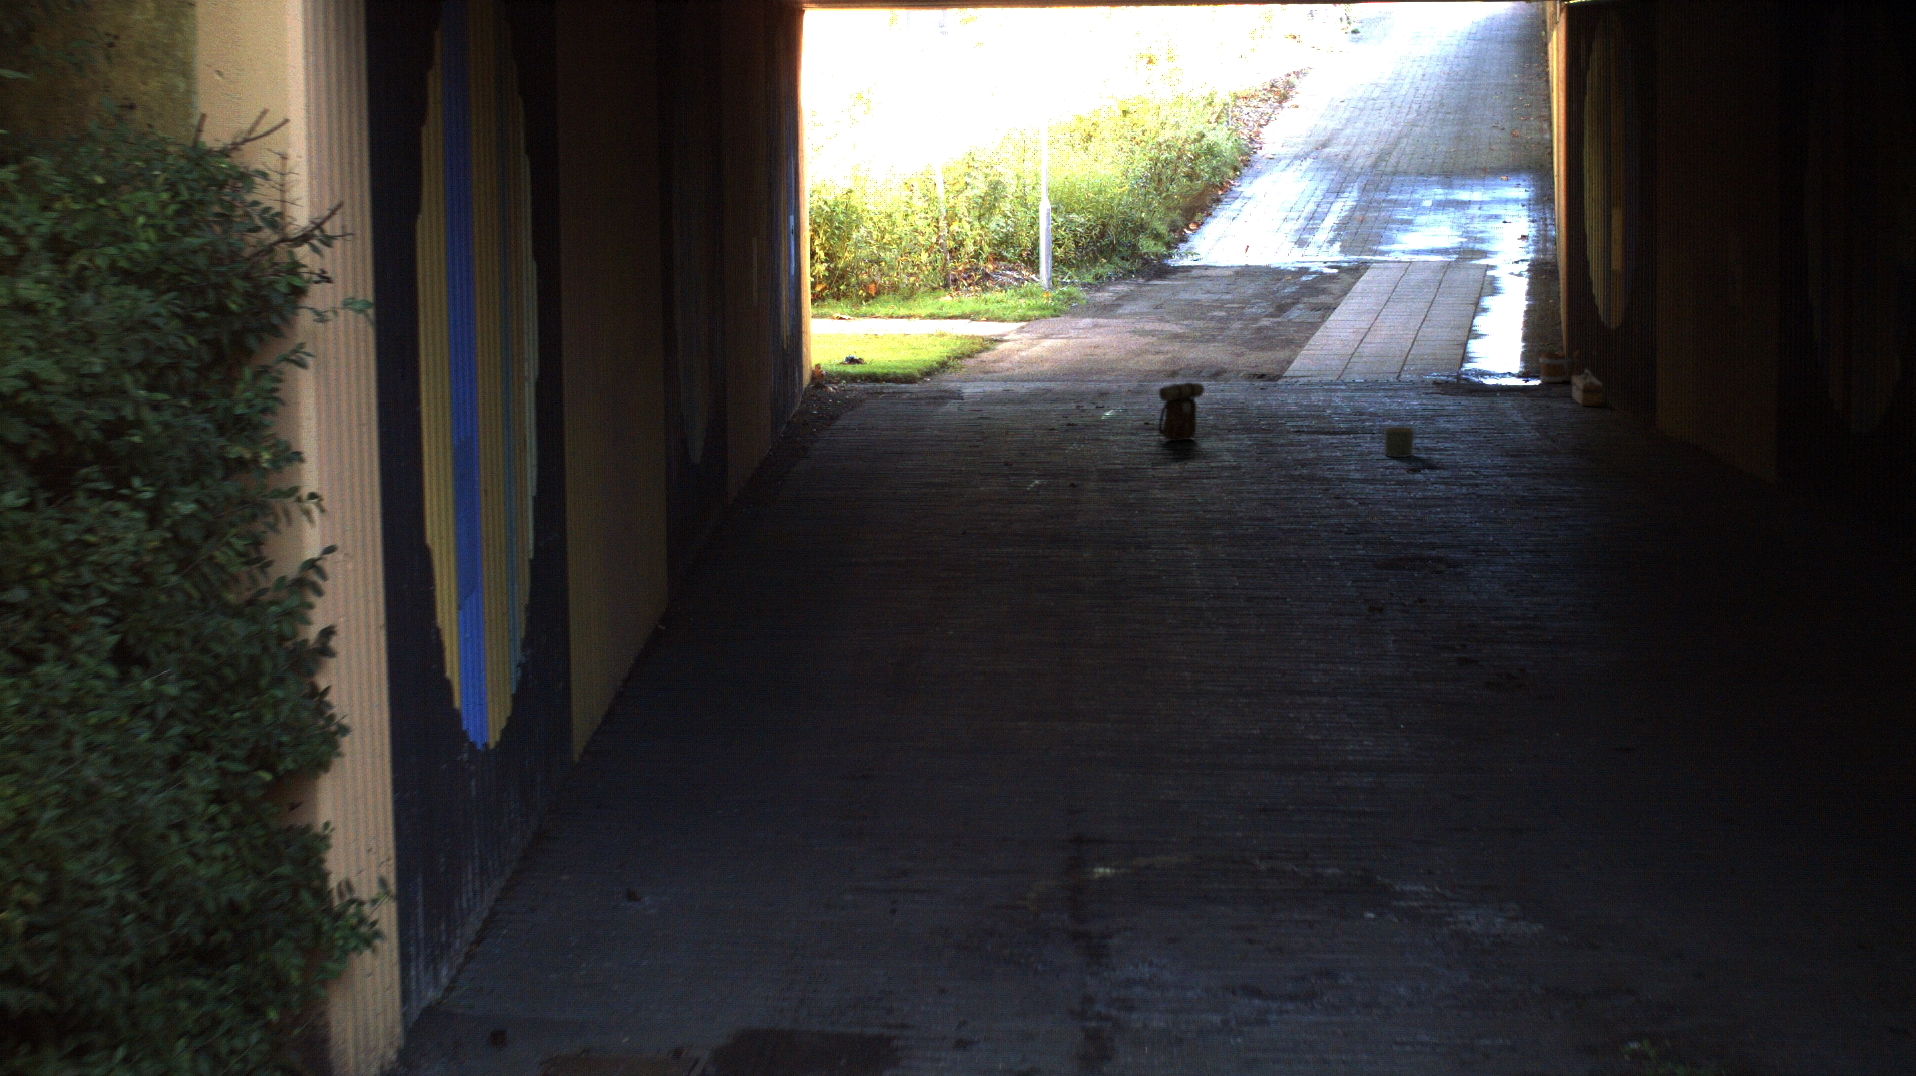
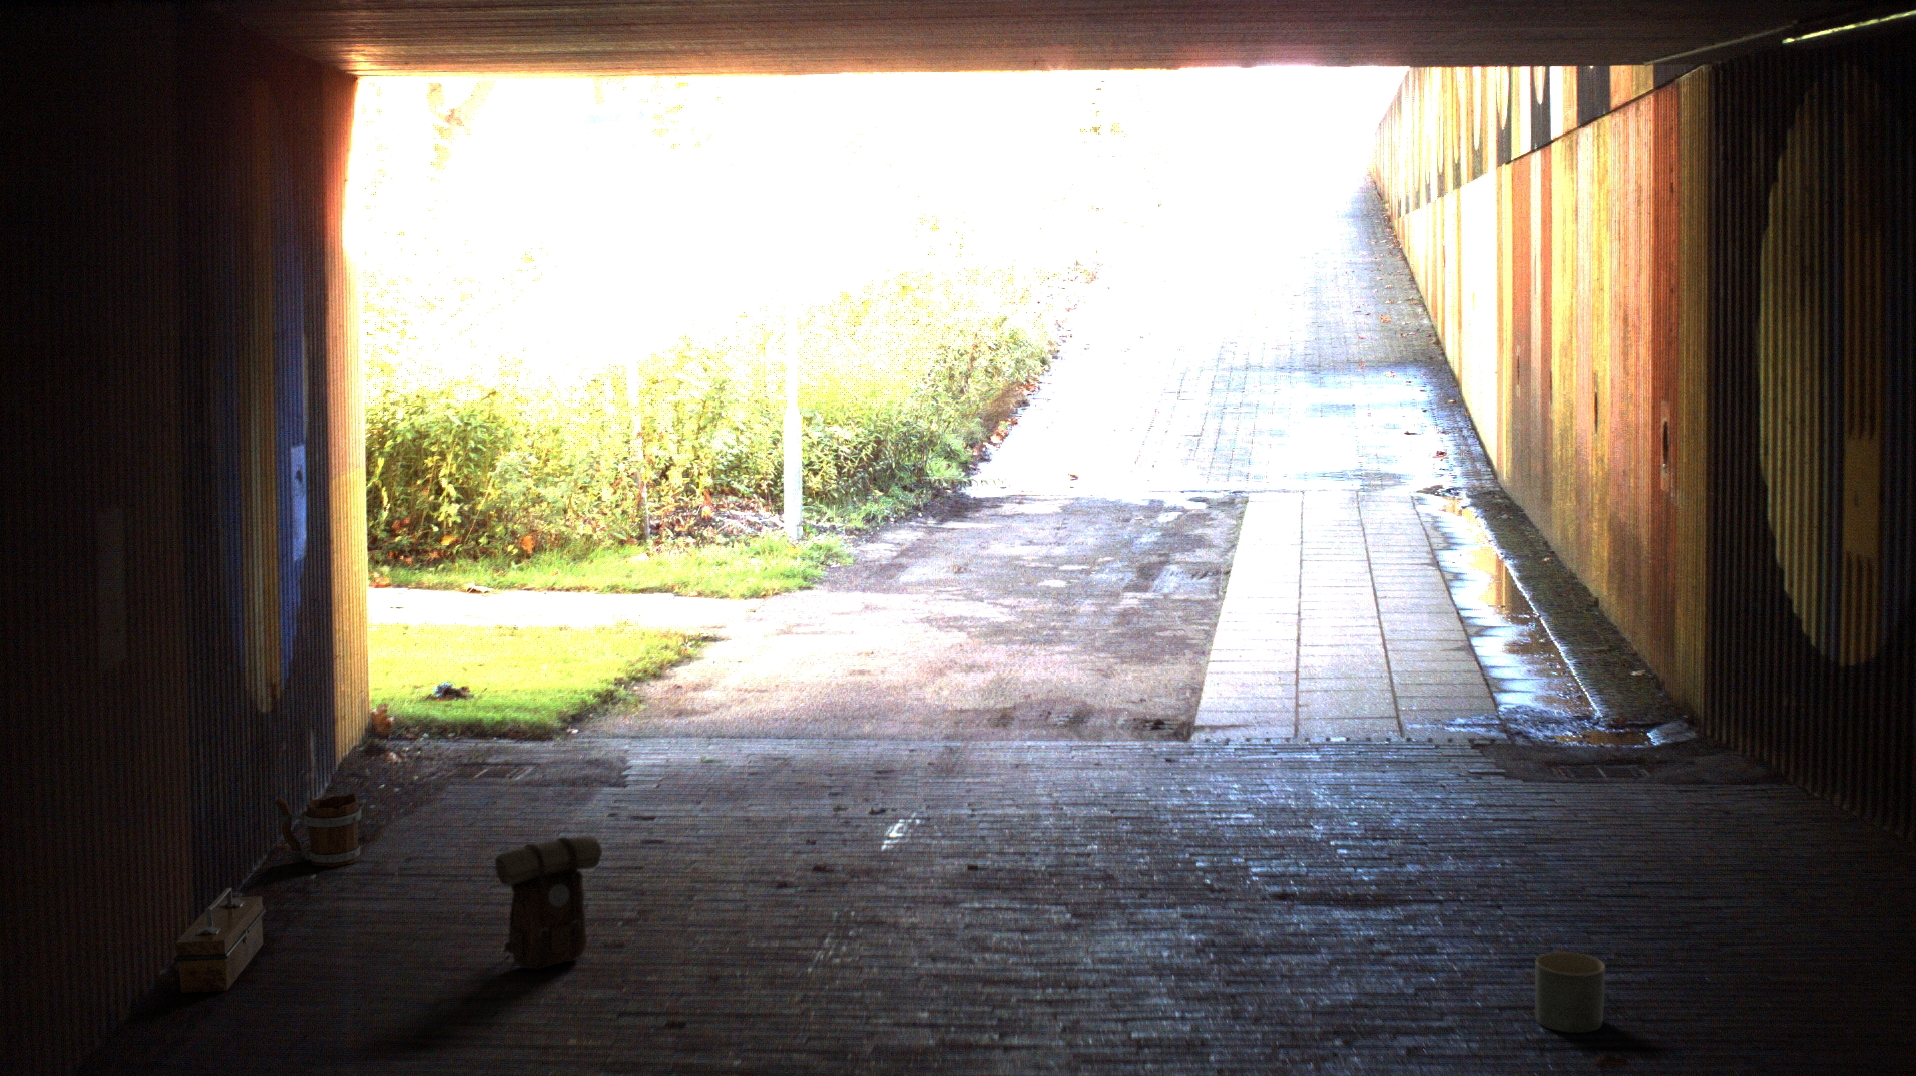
bucket: present [1539,351,1579,383] -> present [275,793,361,867]
toolbox: present [1571,370,1604,406] -> present [173,888,266,993]
backpack: present [1159,382,1204,441] -> present [495,836,602,970]

